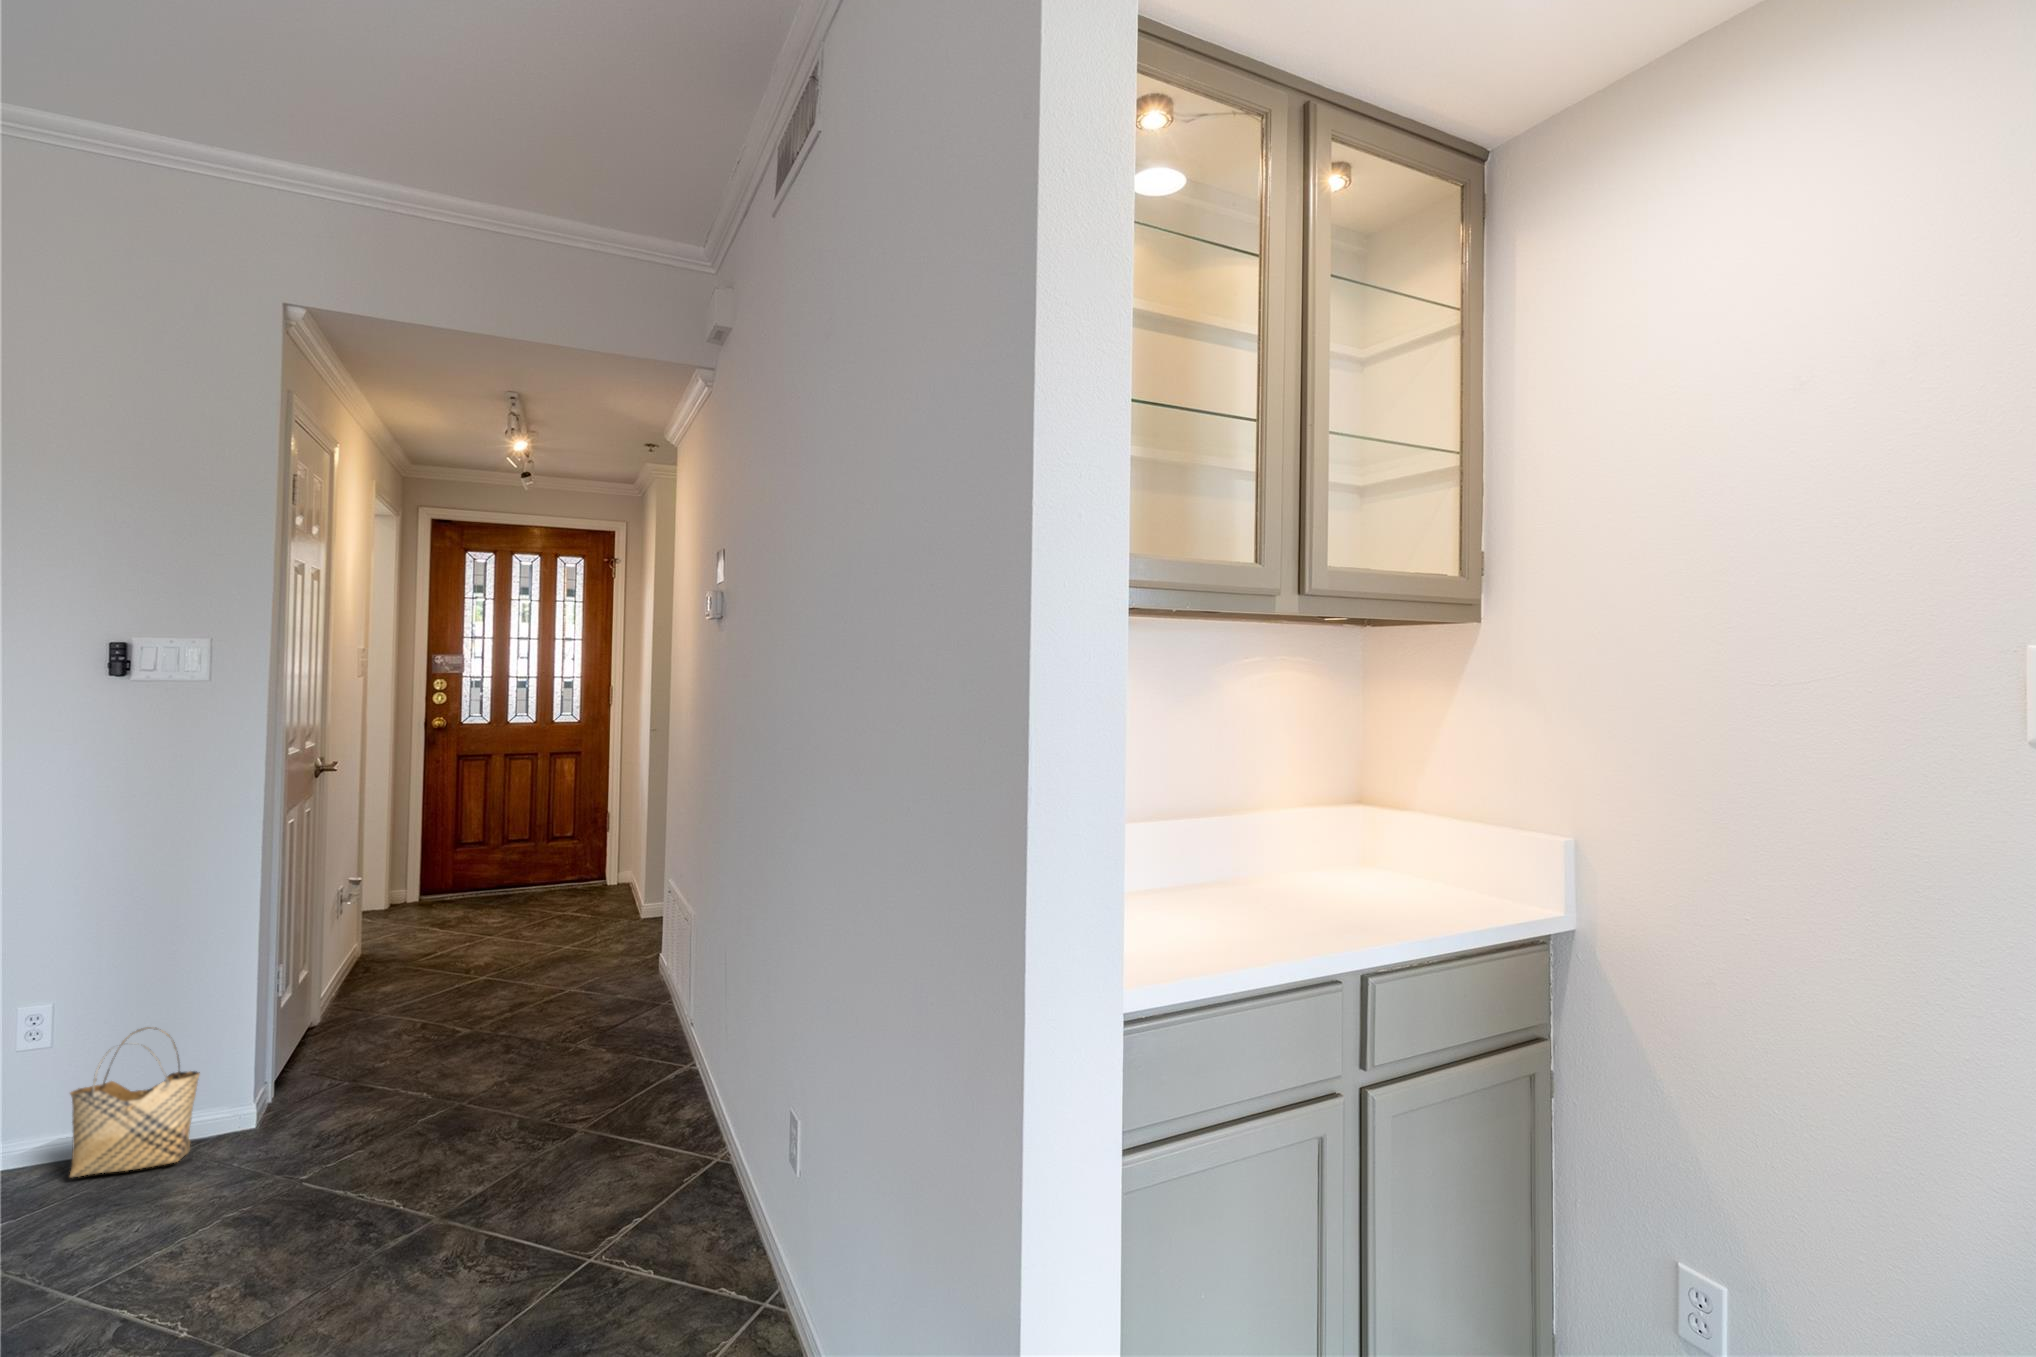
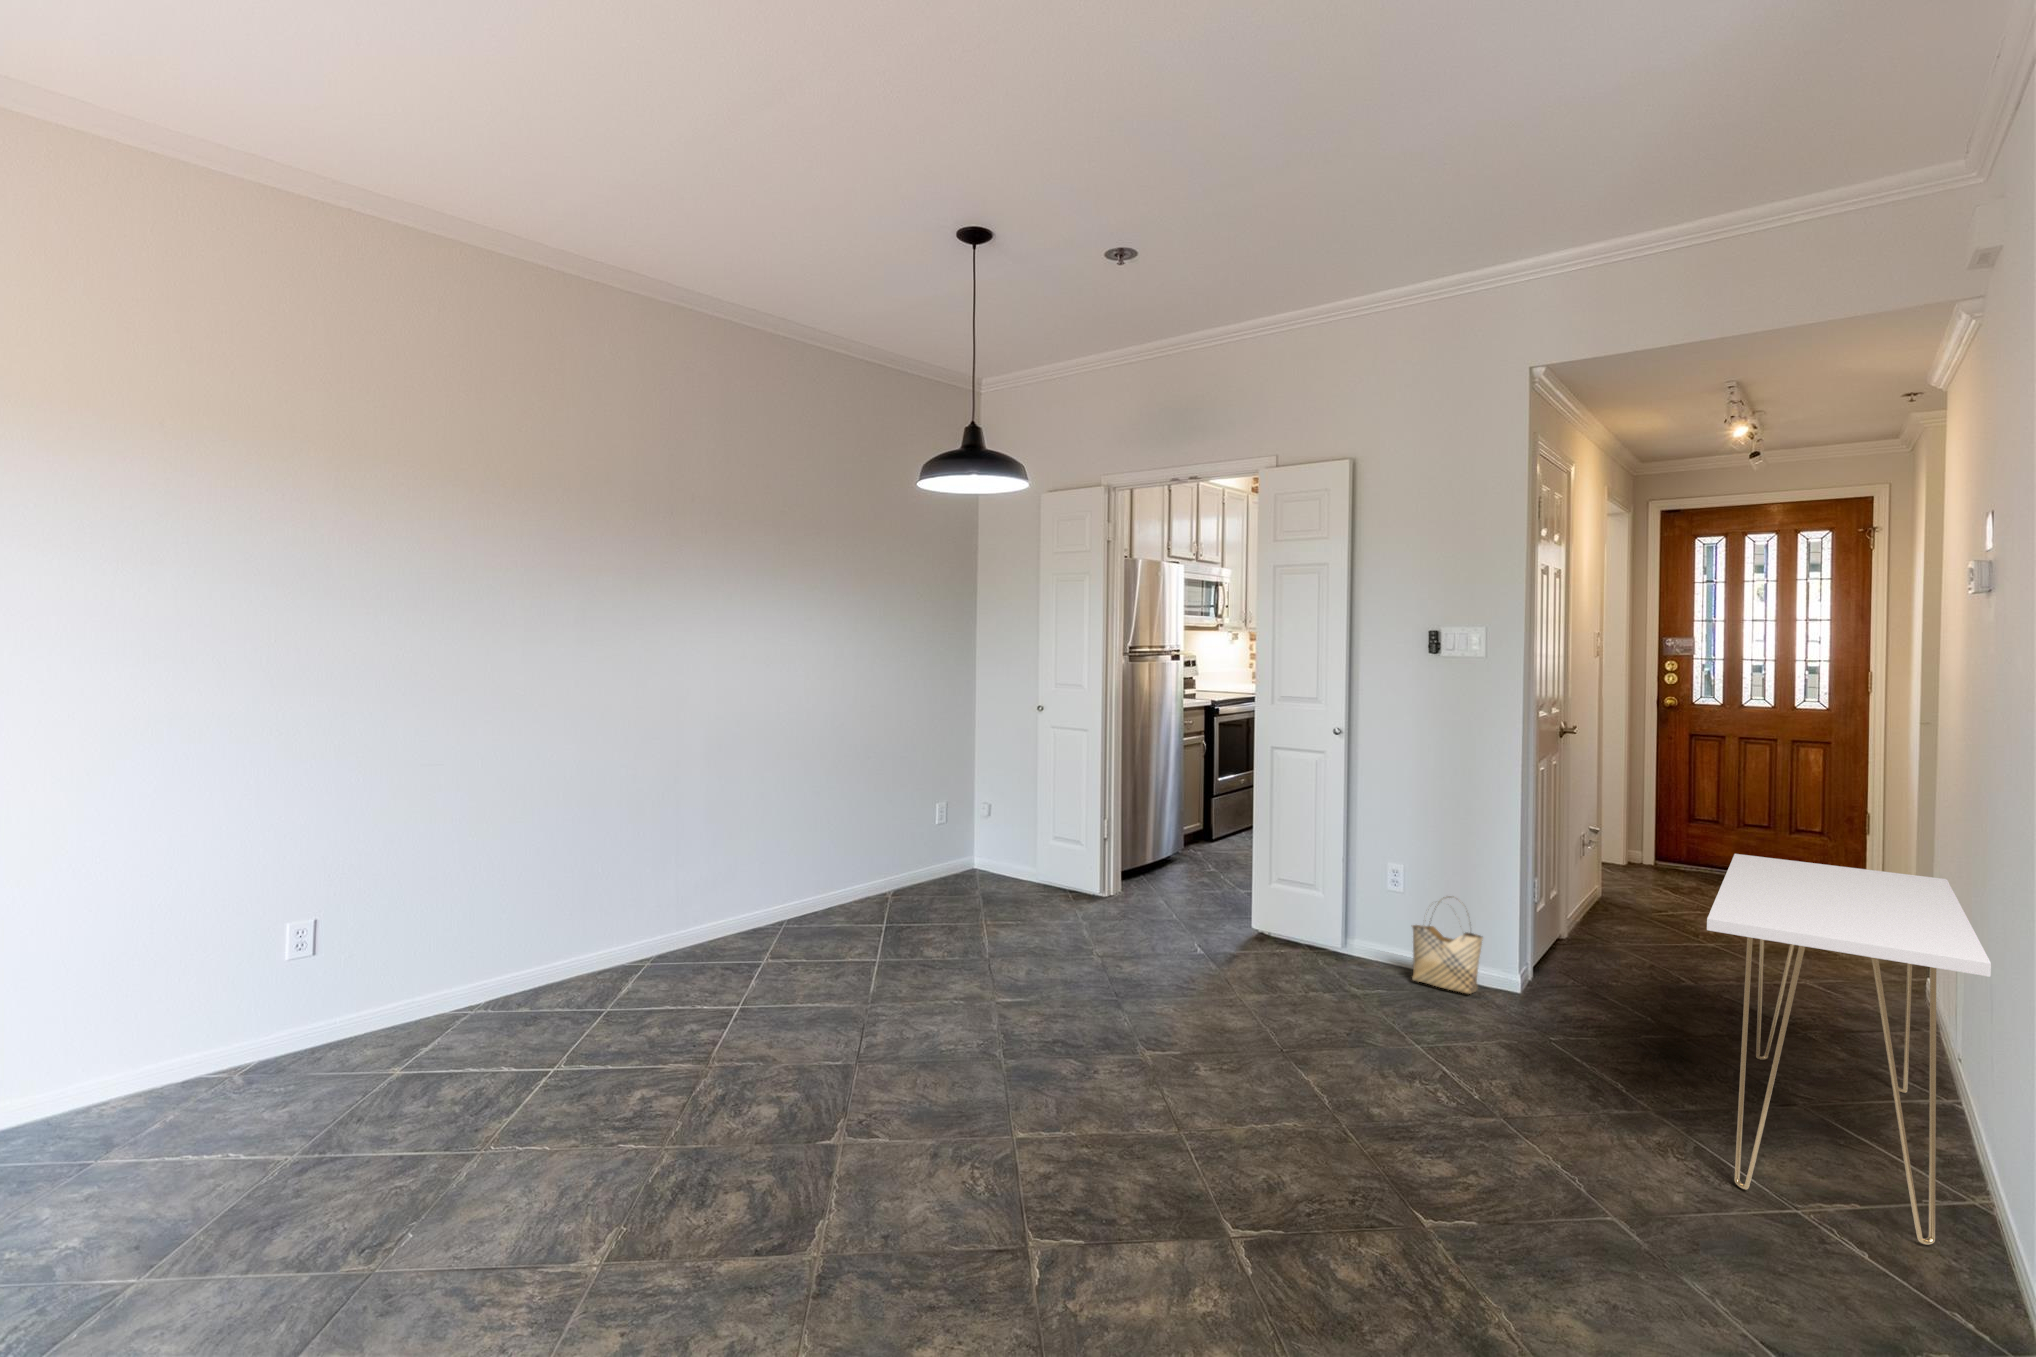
console table: none [504,883,738,1285] -> present [1707,854,1991,1245]

